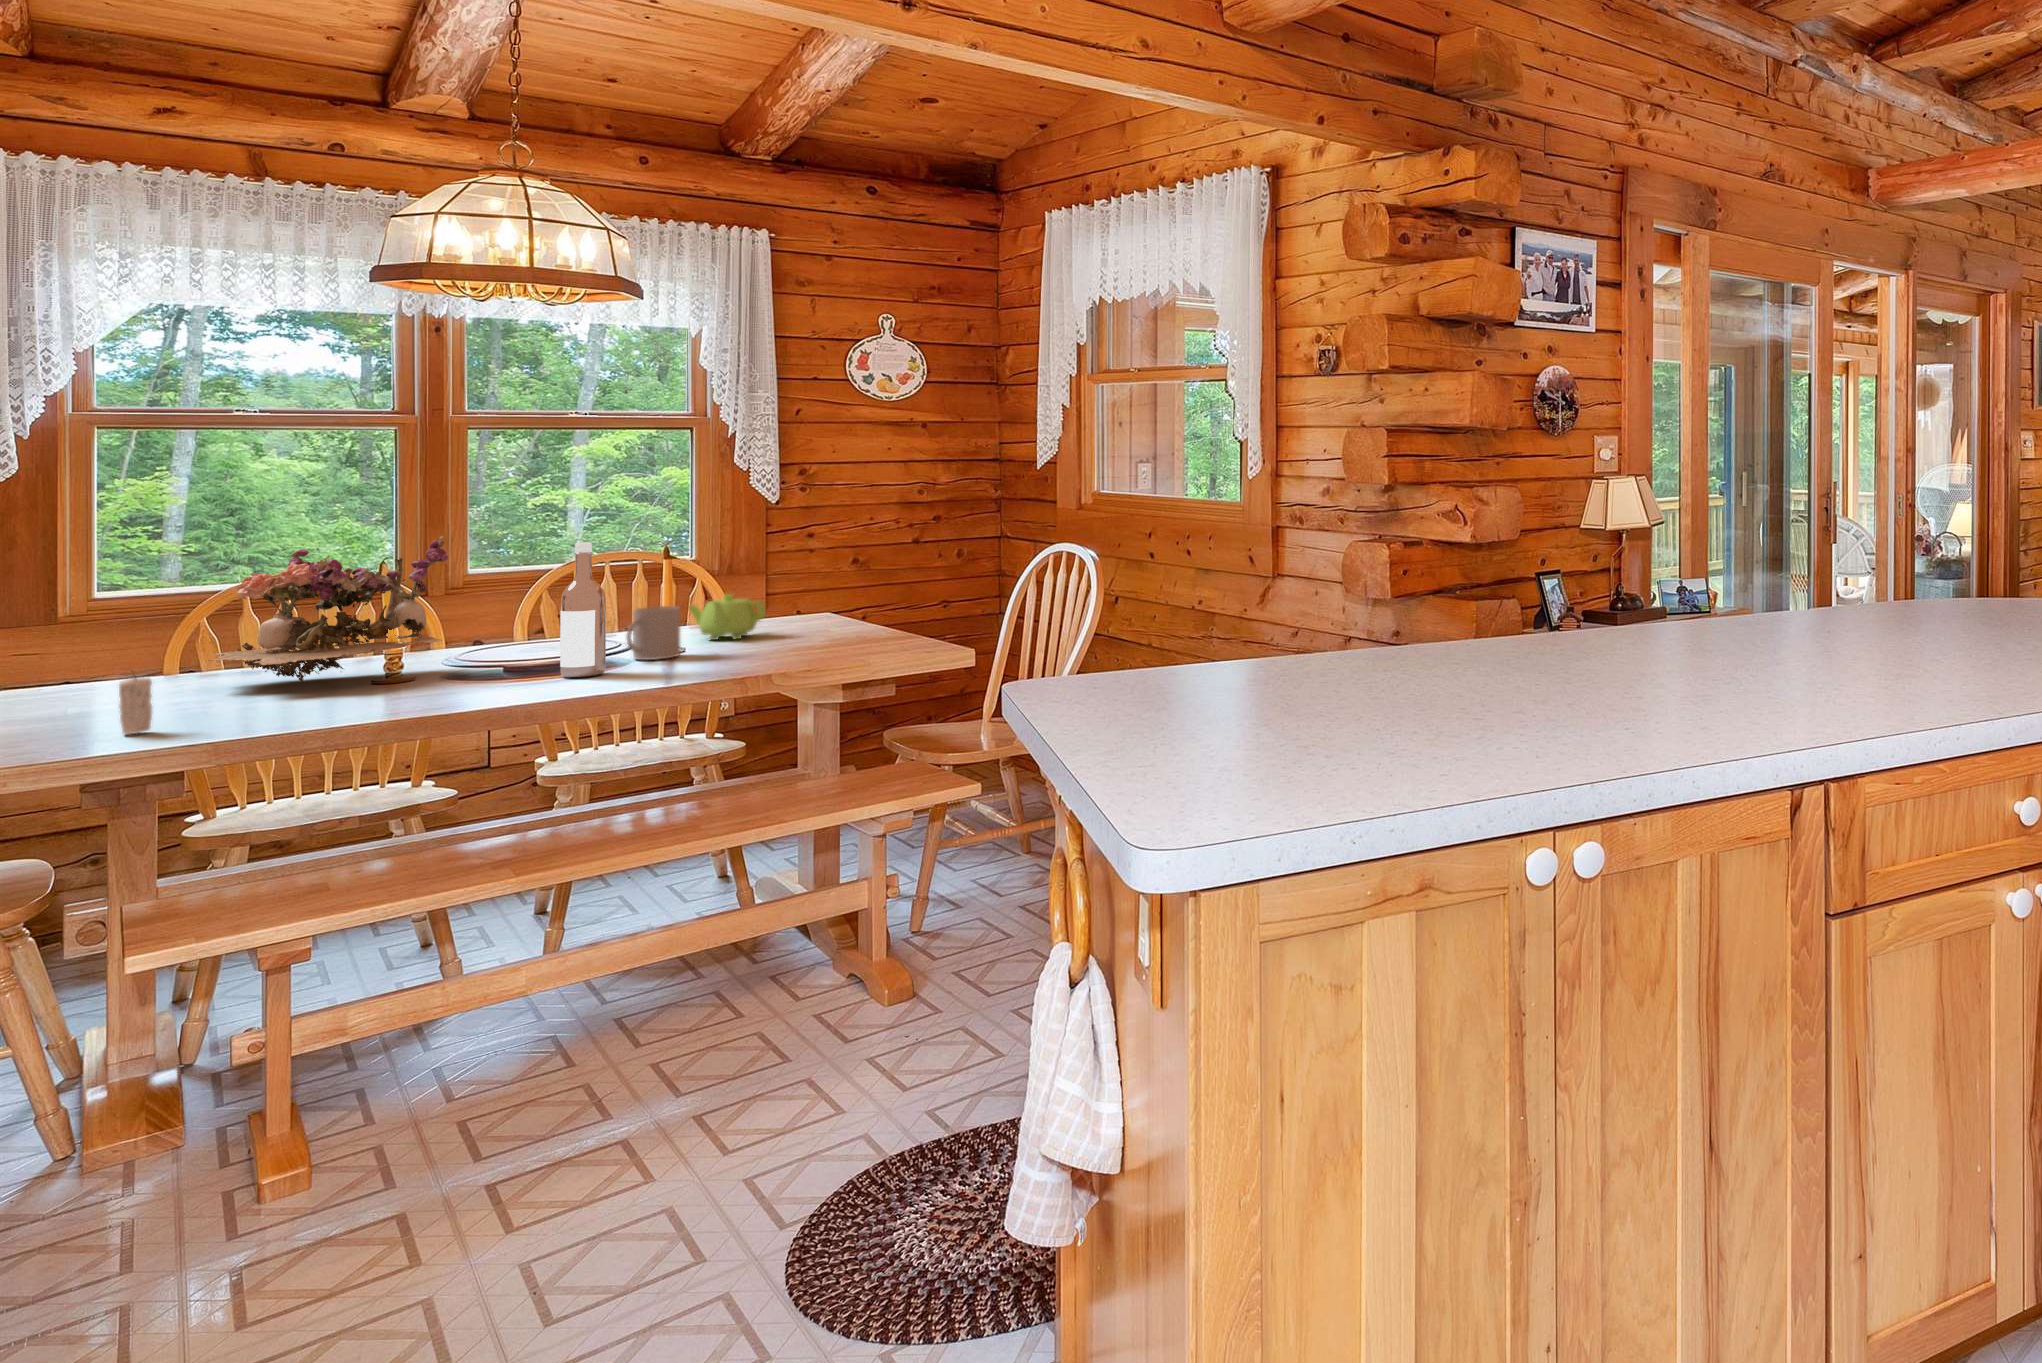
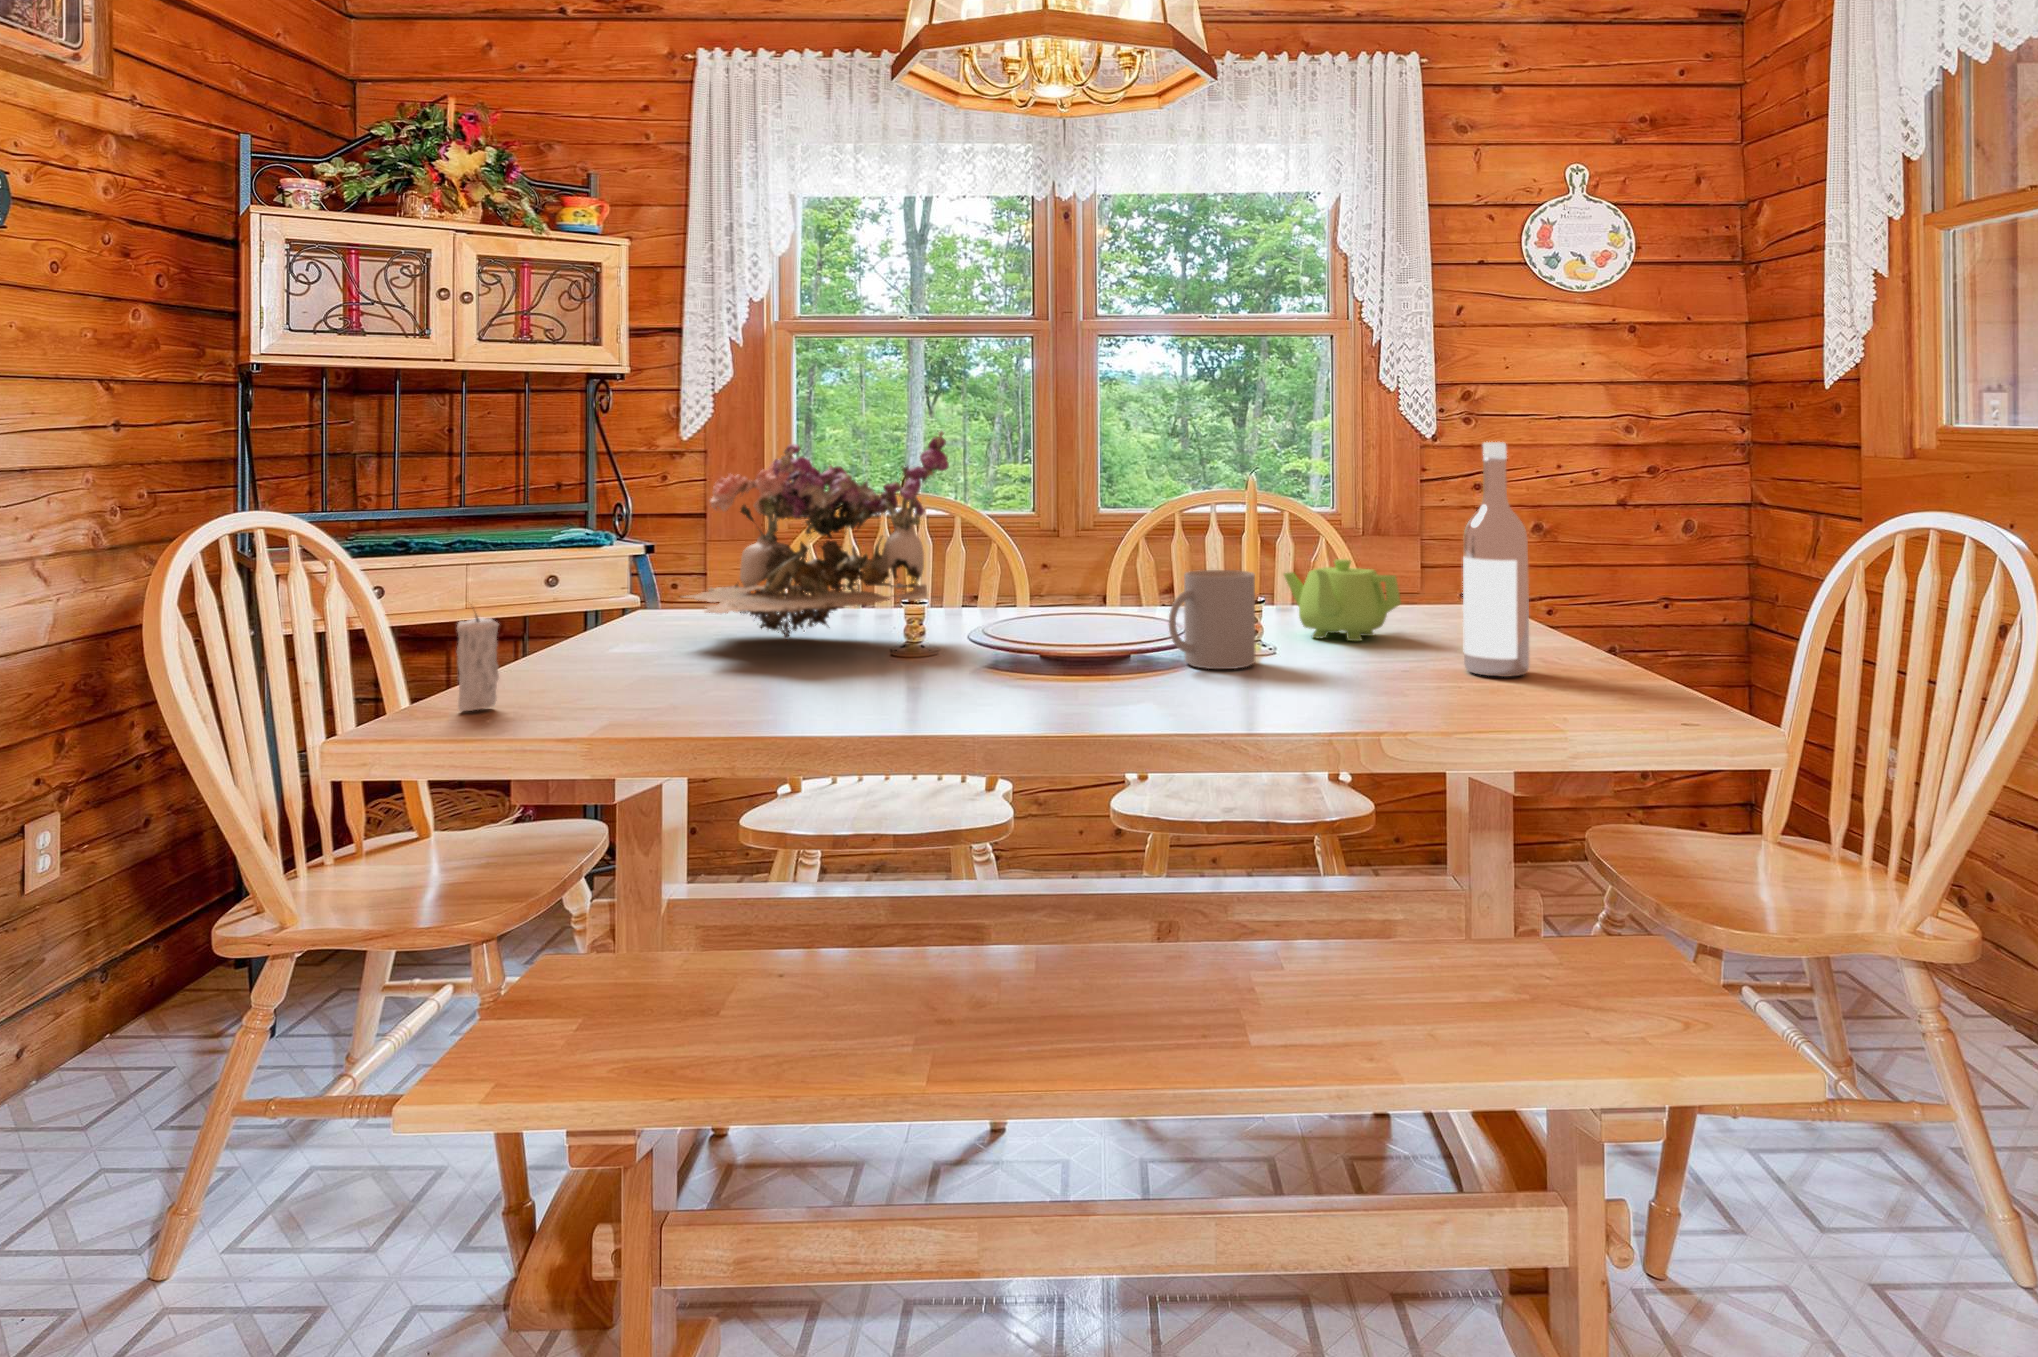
wine bottle: present [560,543,606,677] -> present [1463,442,1529,677]

